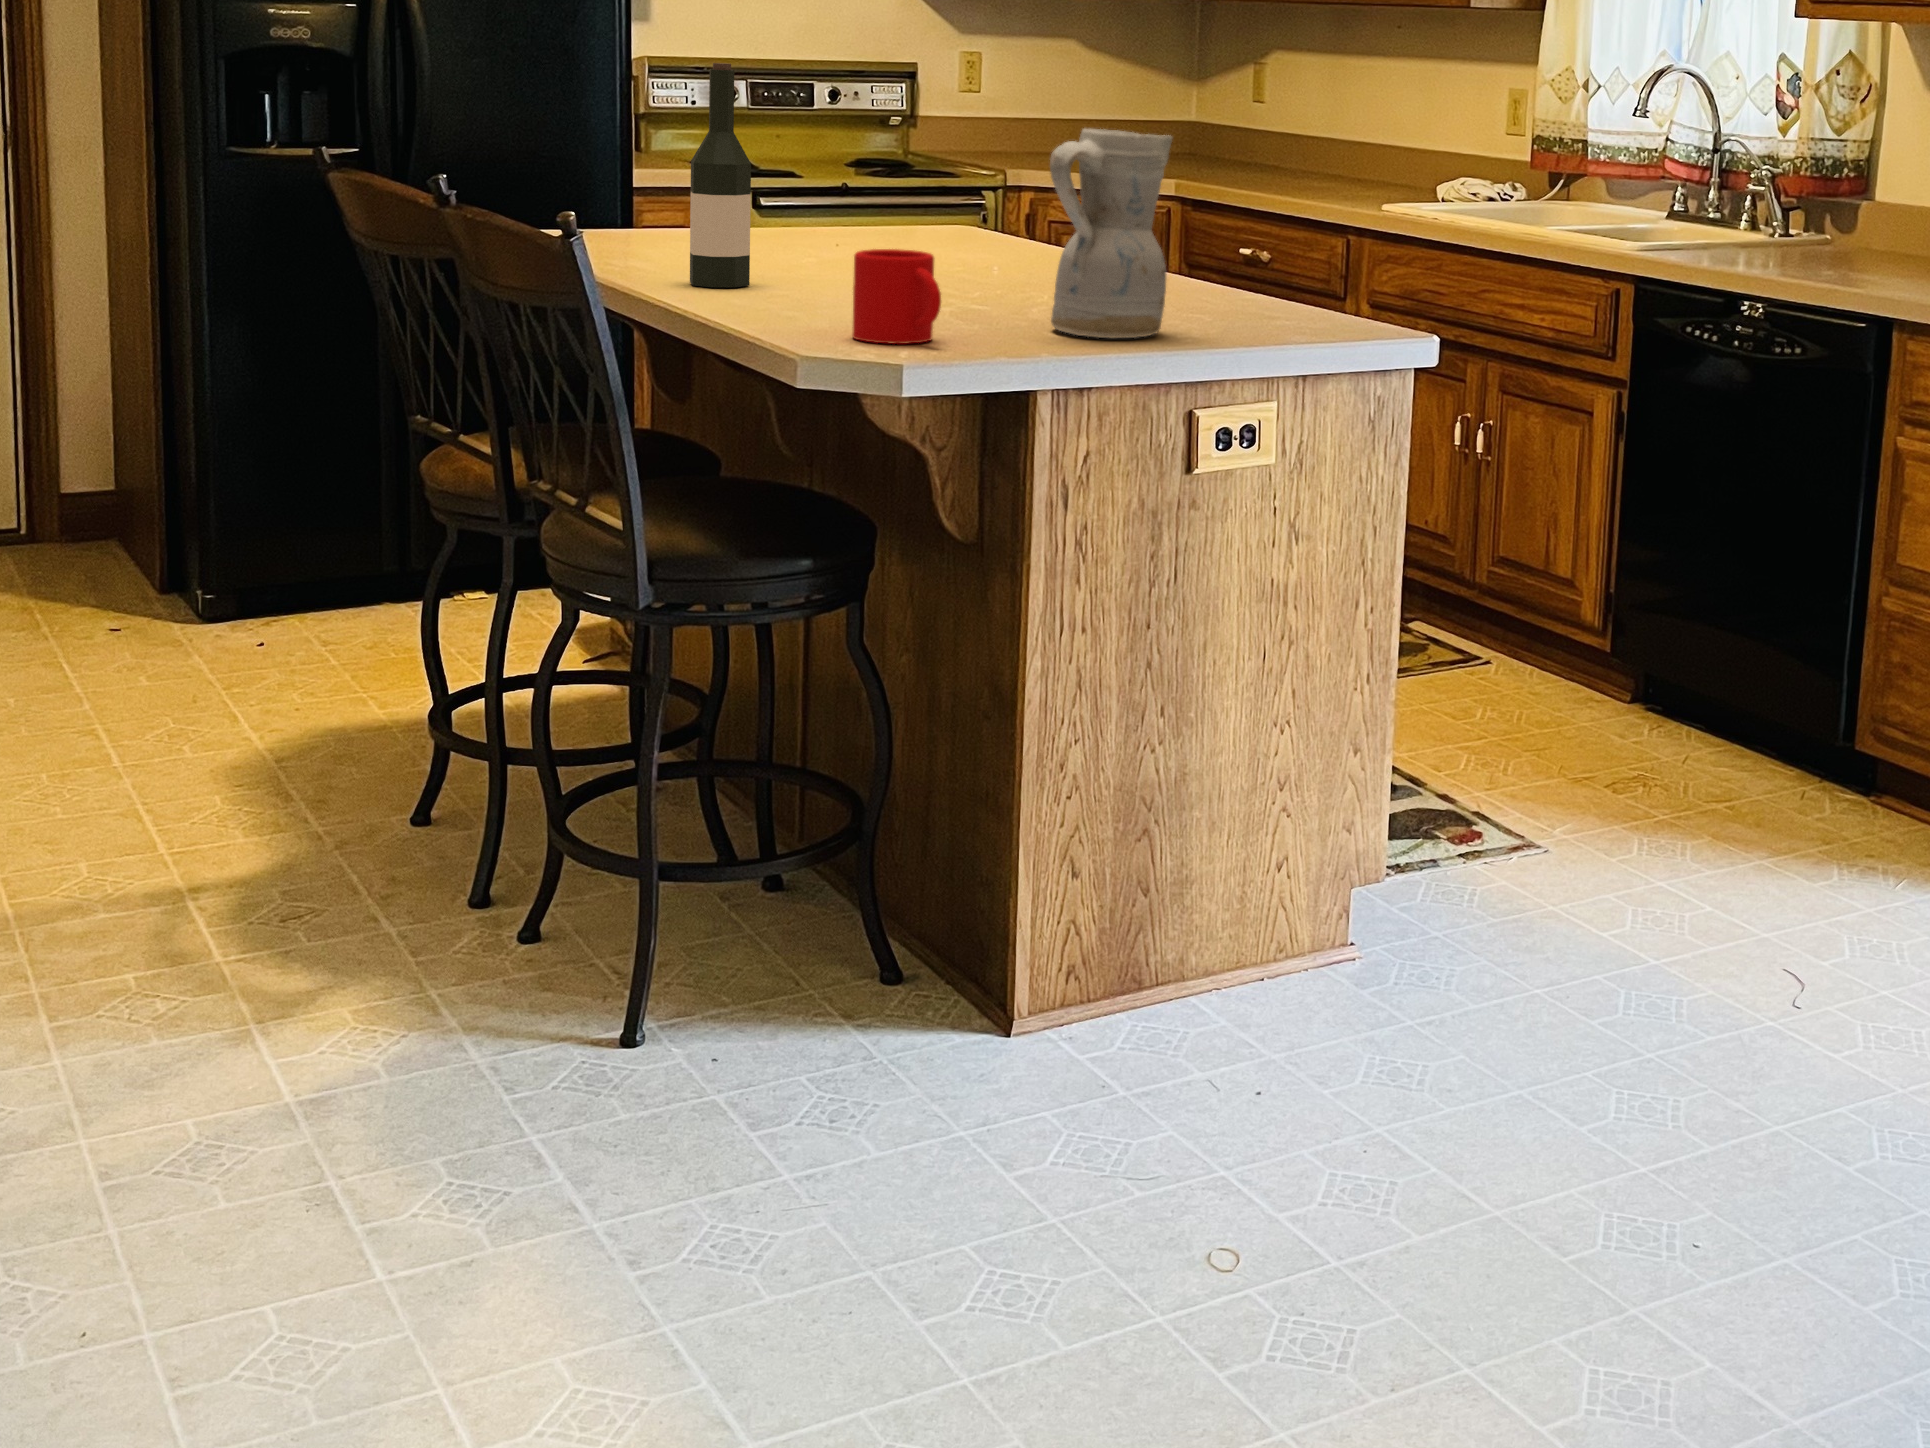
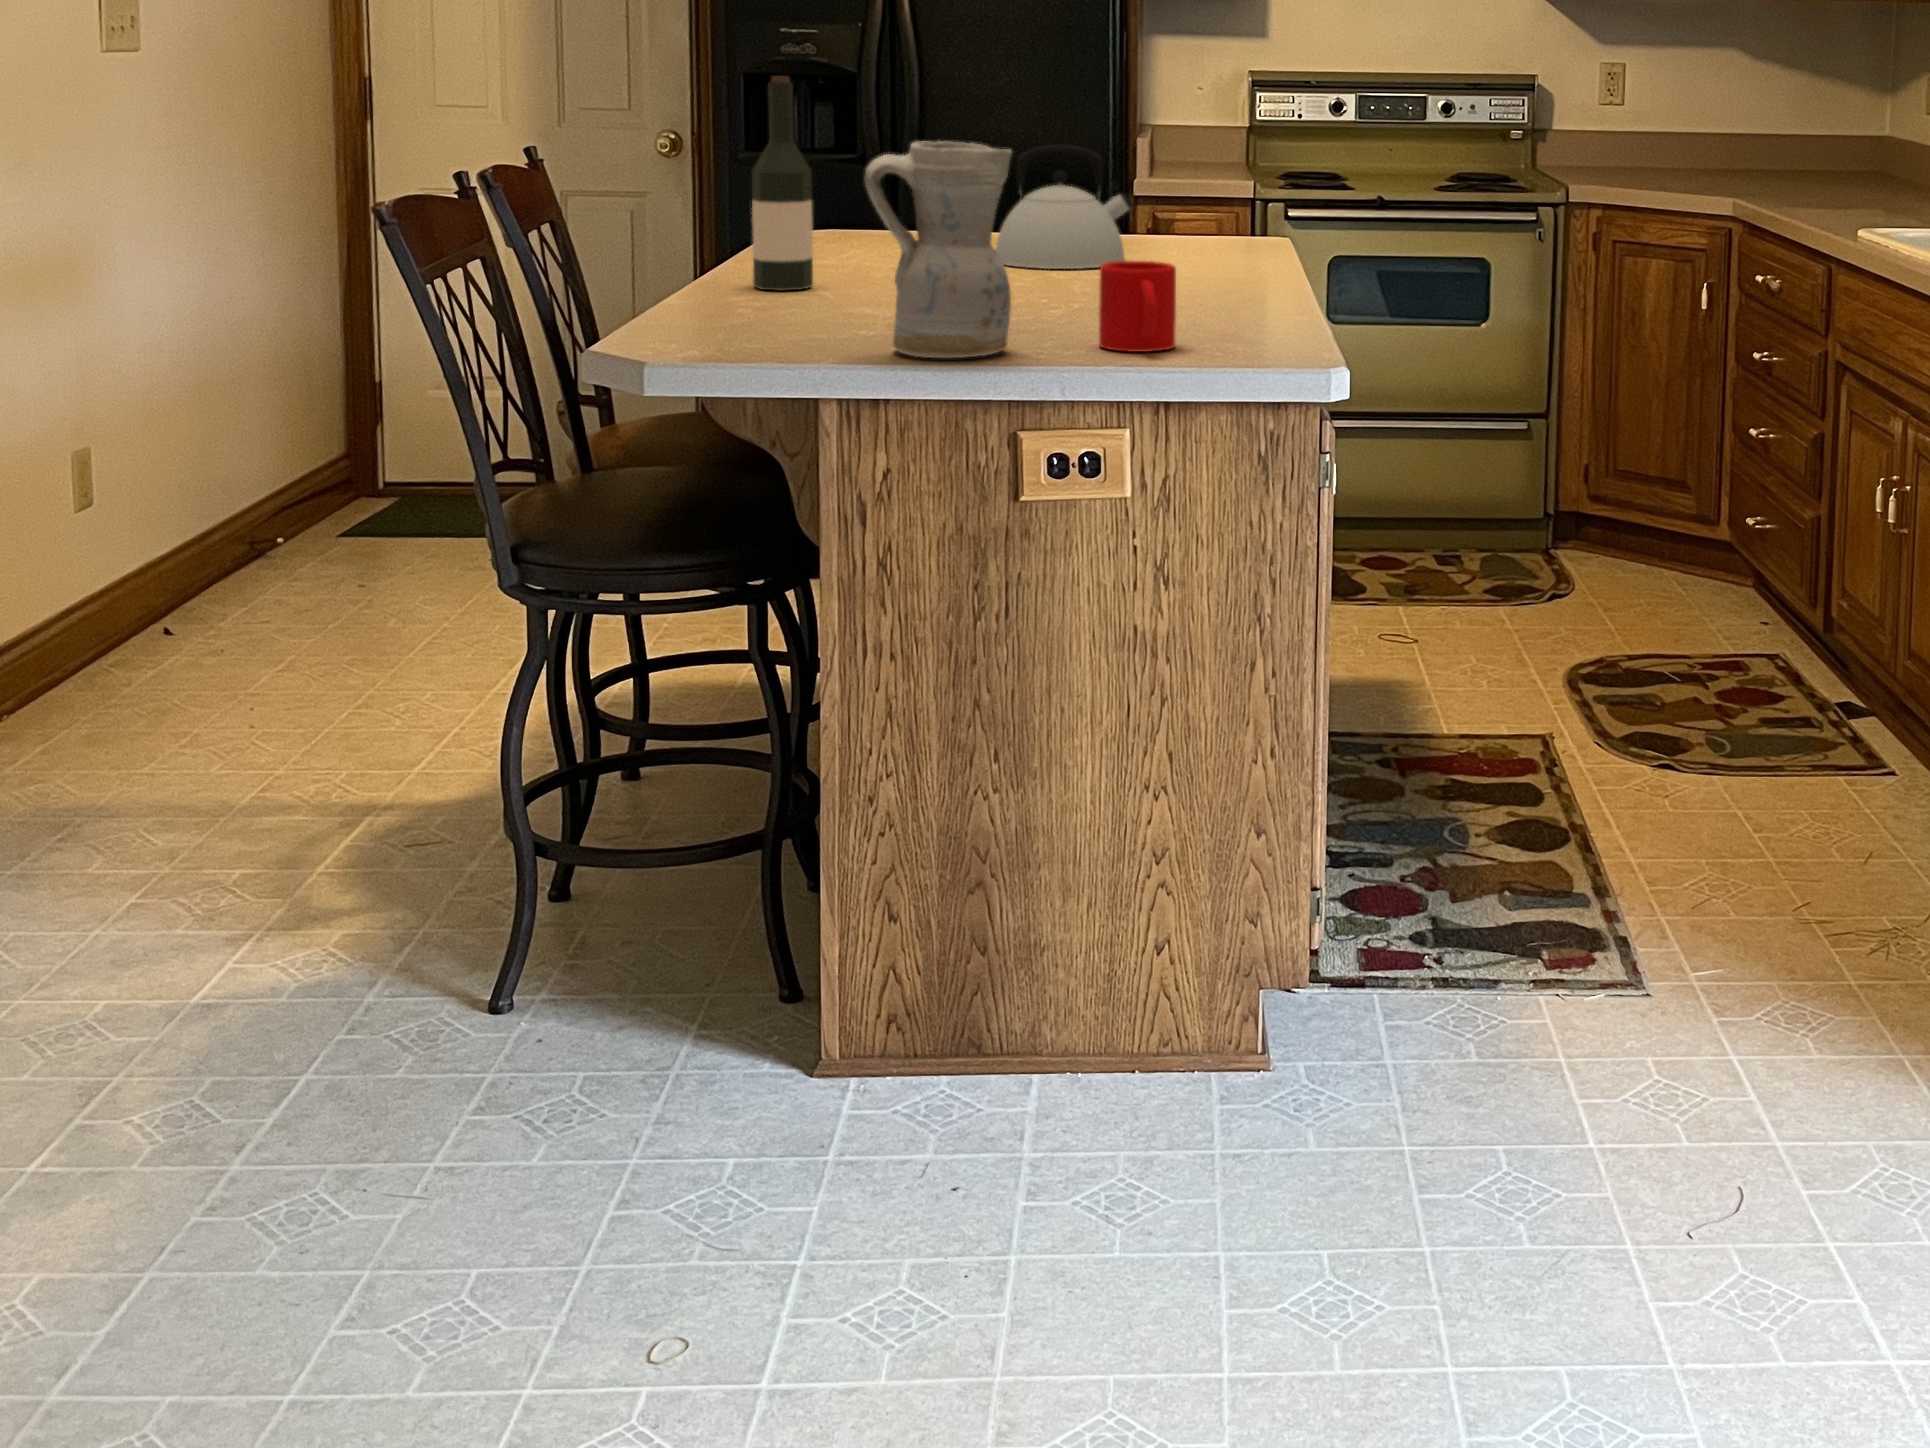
kettle: none [794,135,927,259] -> present [995,145,1132,269]
mug: present [853,249,941,344] -> present [1099,261,1176,352]

